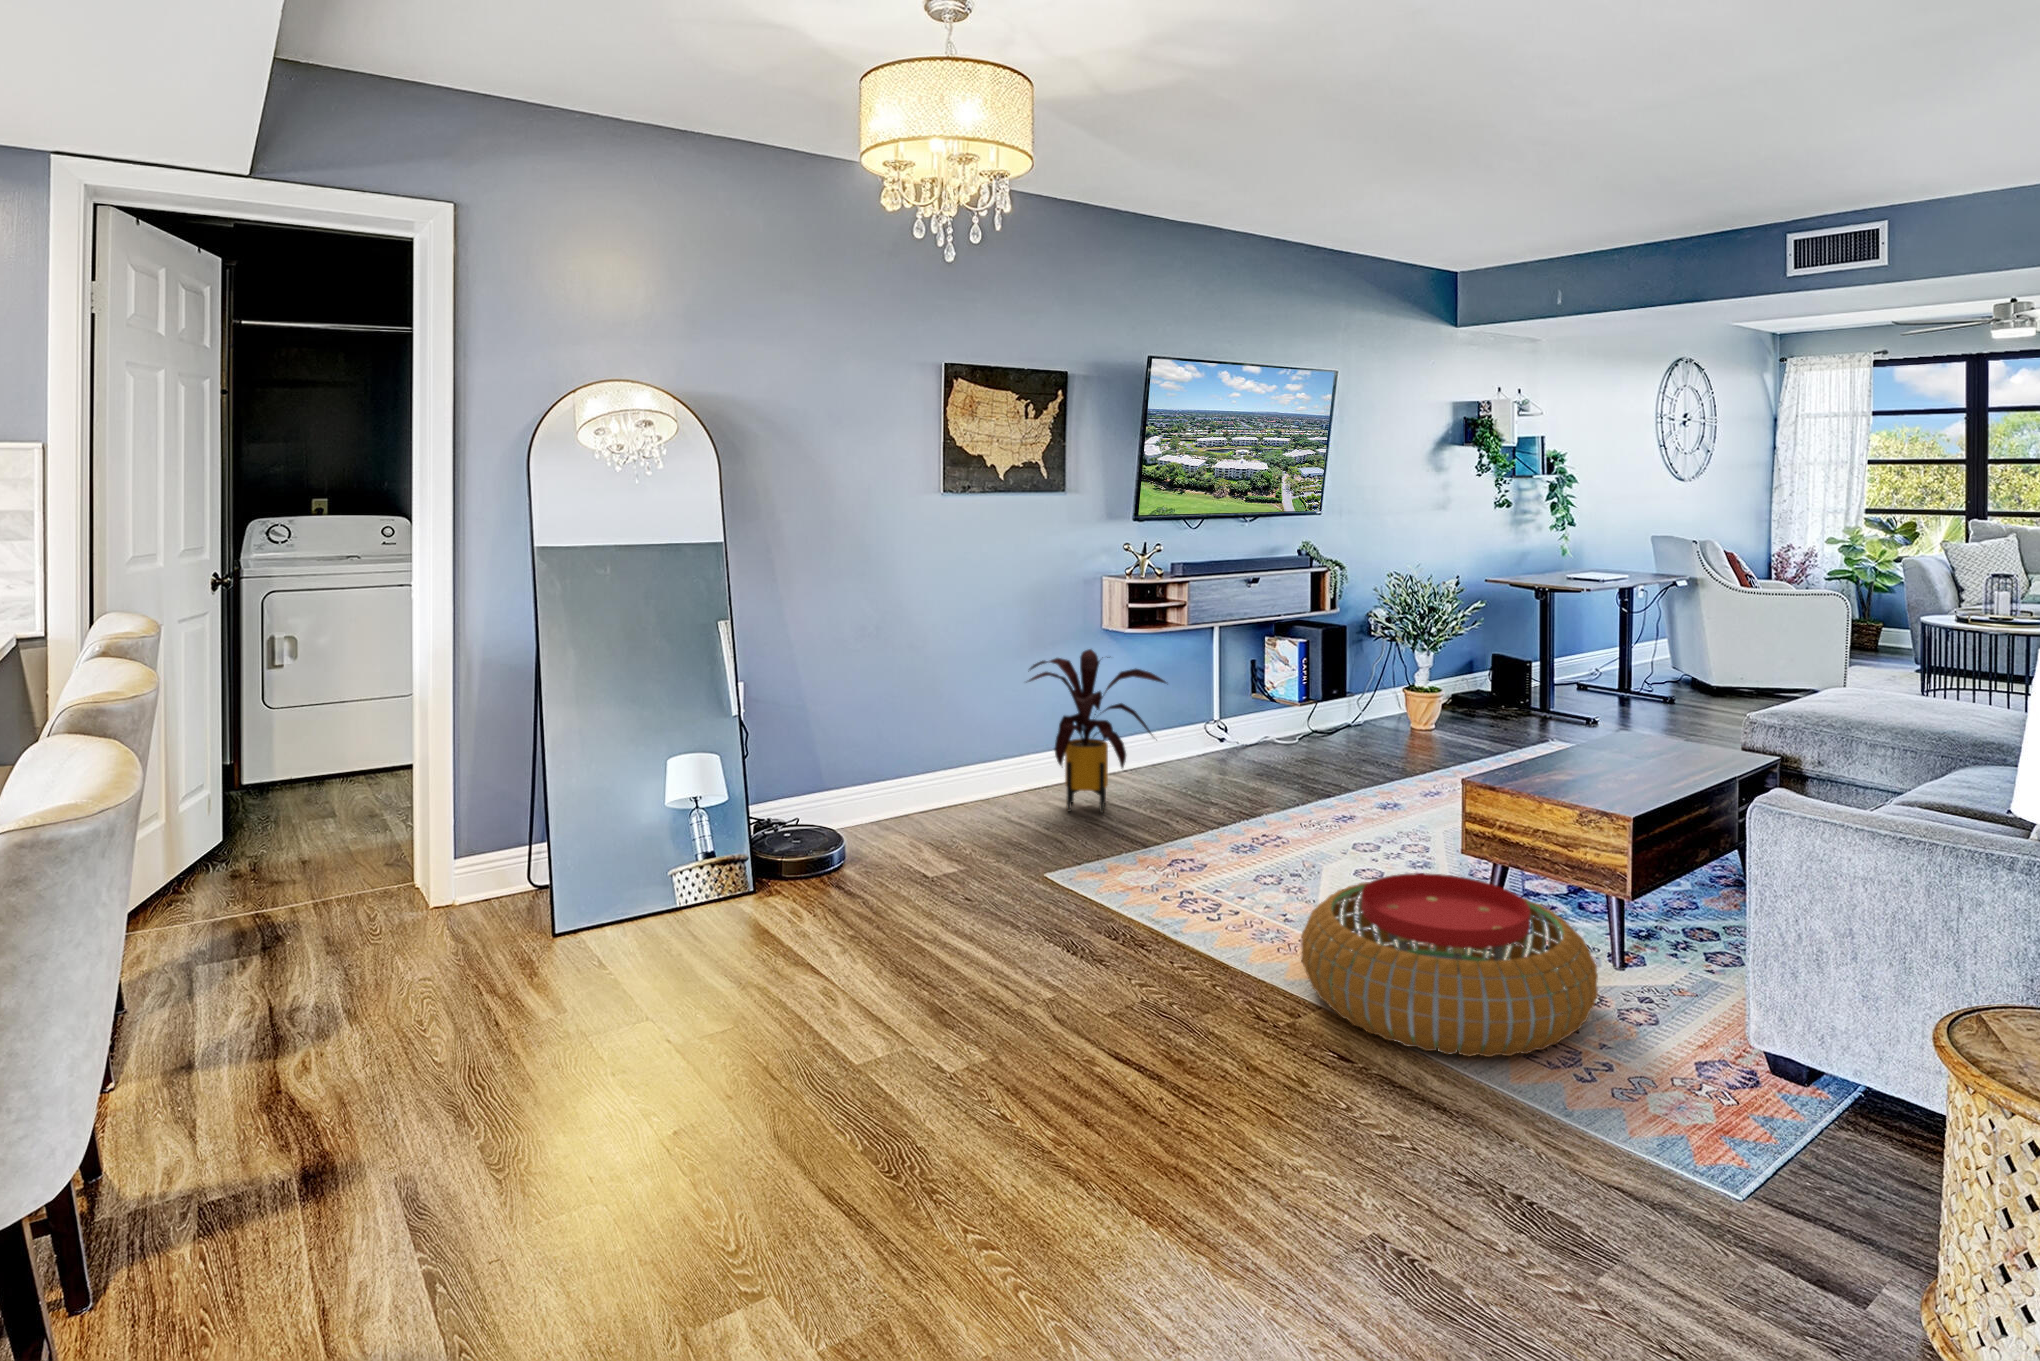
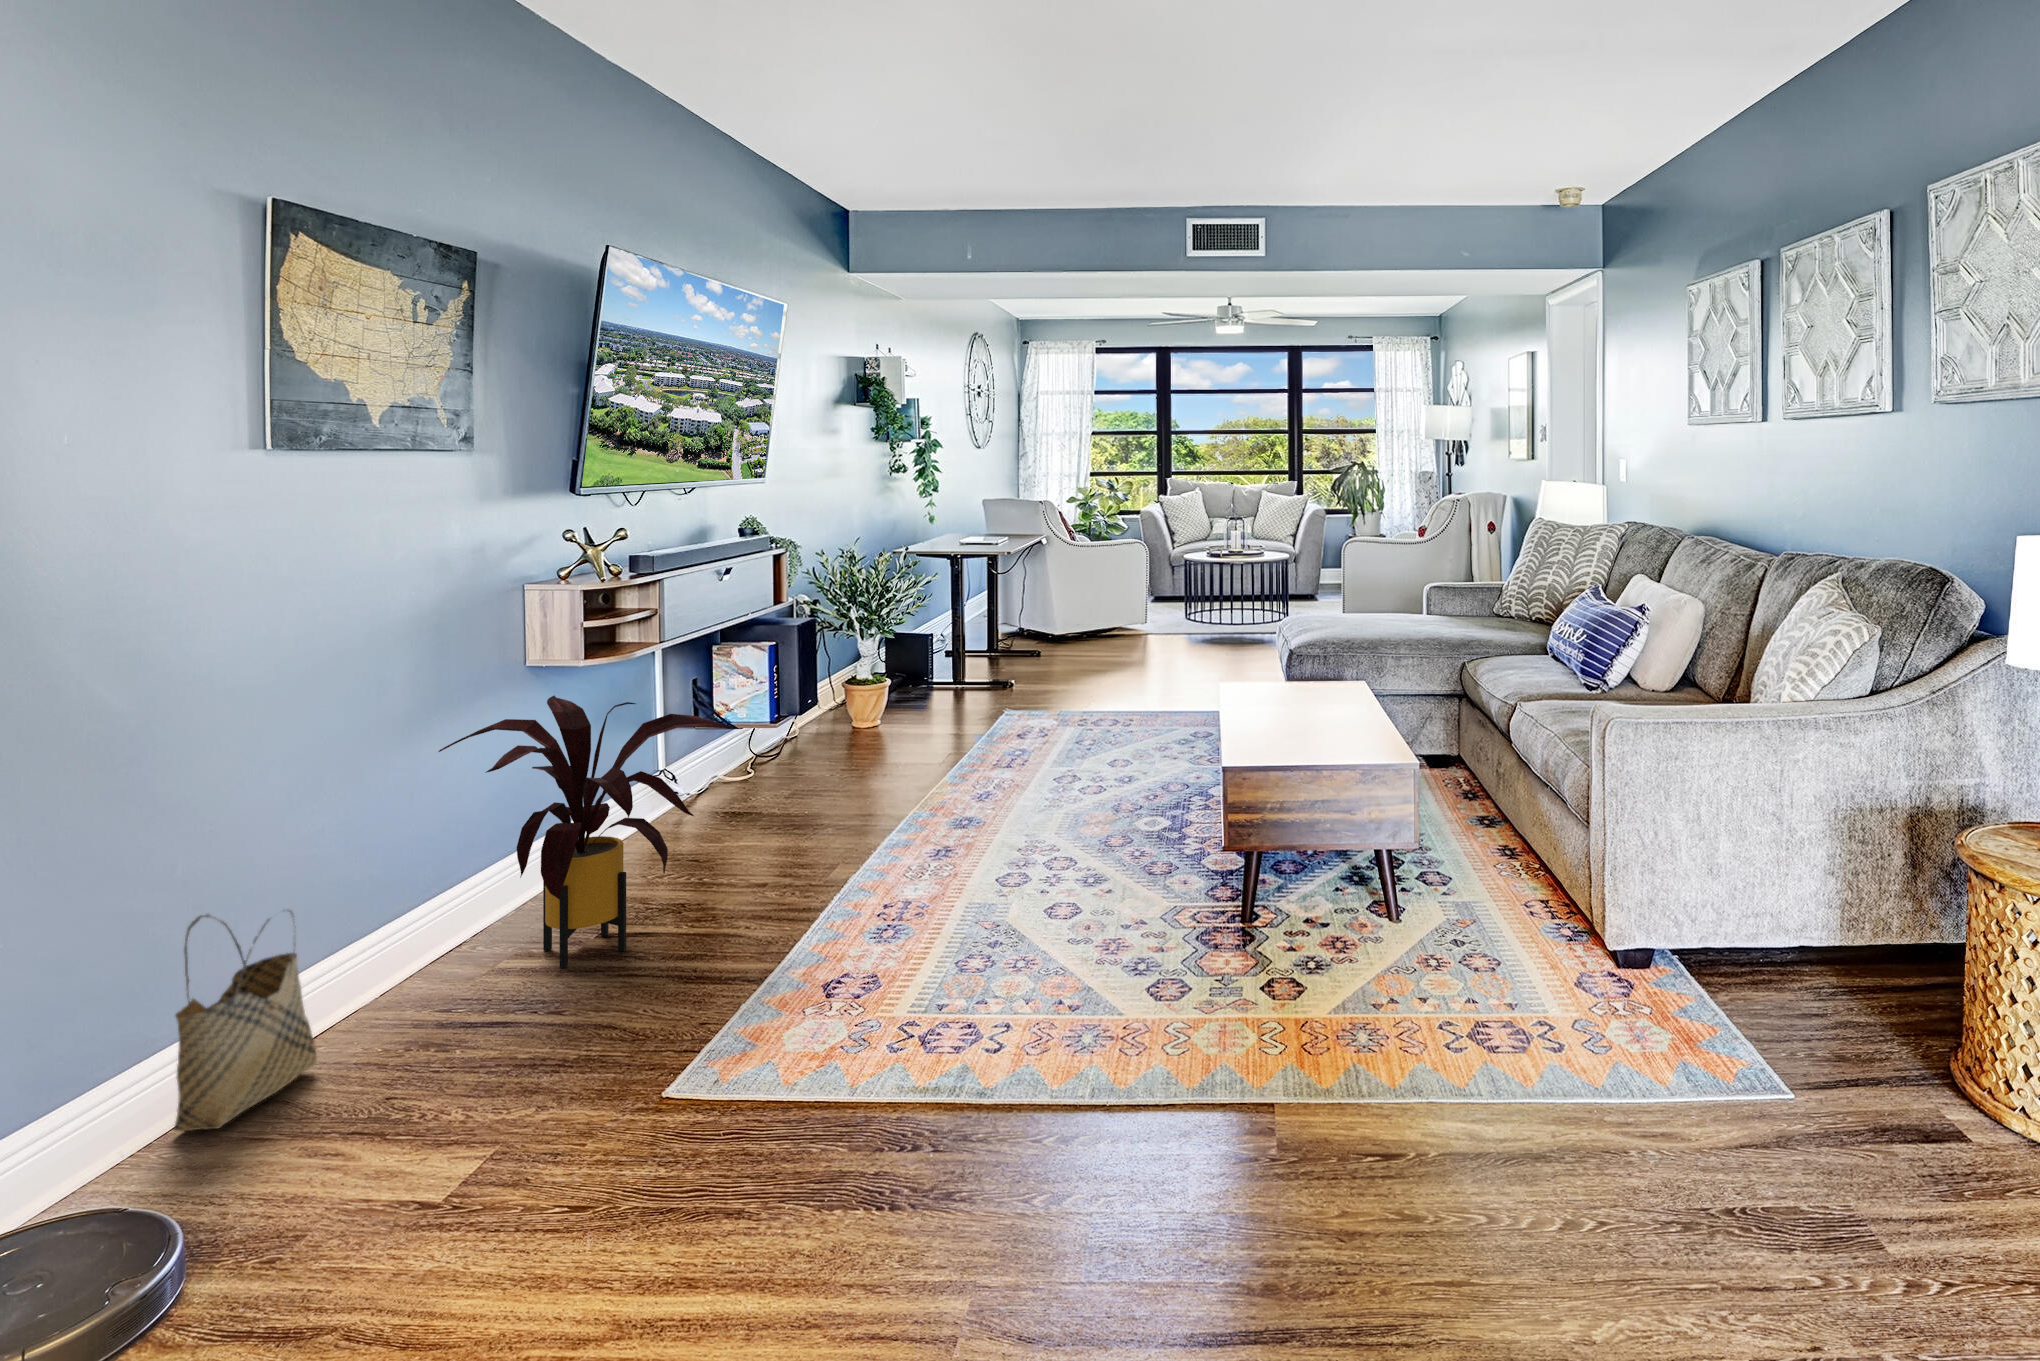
woven basket: none [876,725,938,827] -> present [174,910,317,1131]
pouf: present [1301,873,1598,1057] -> none [1196,889,1544,1133]

